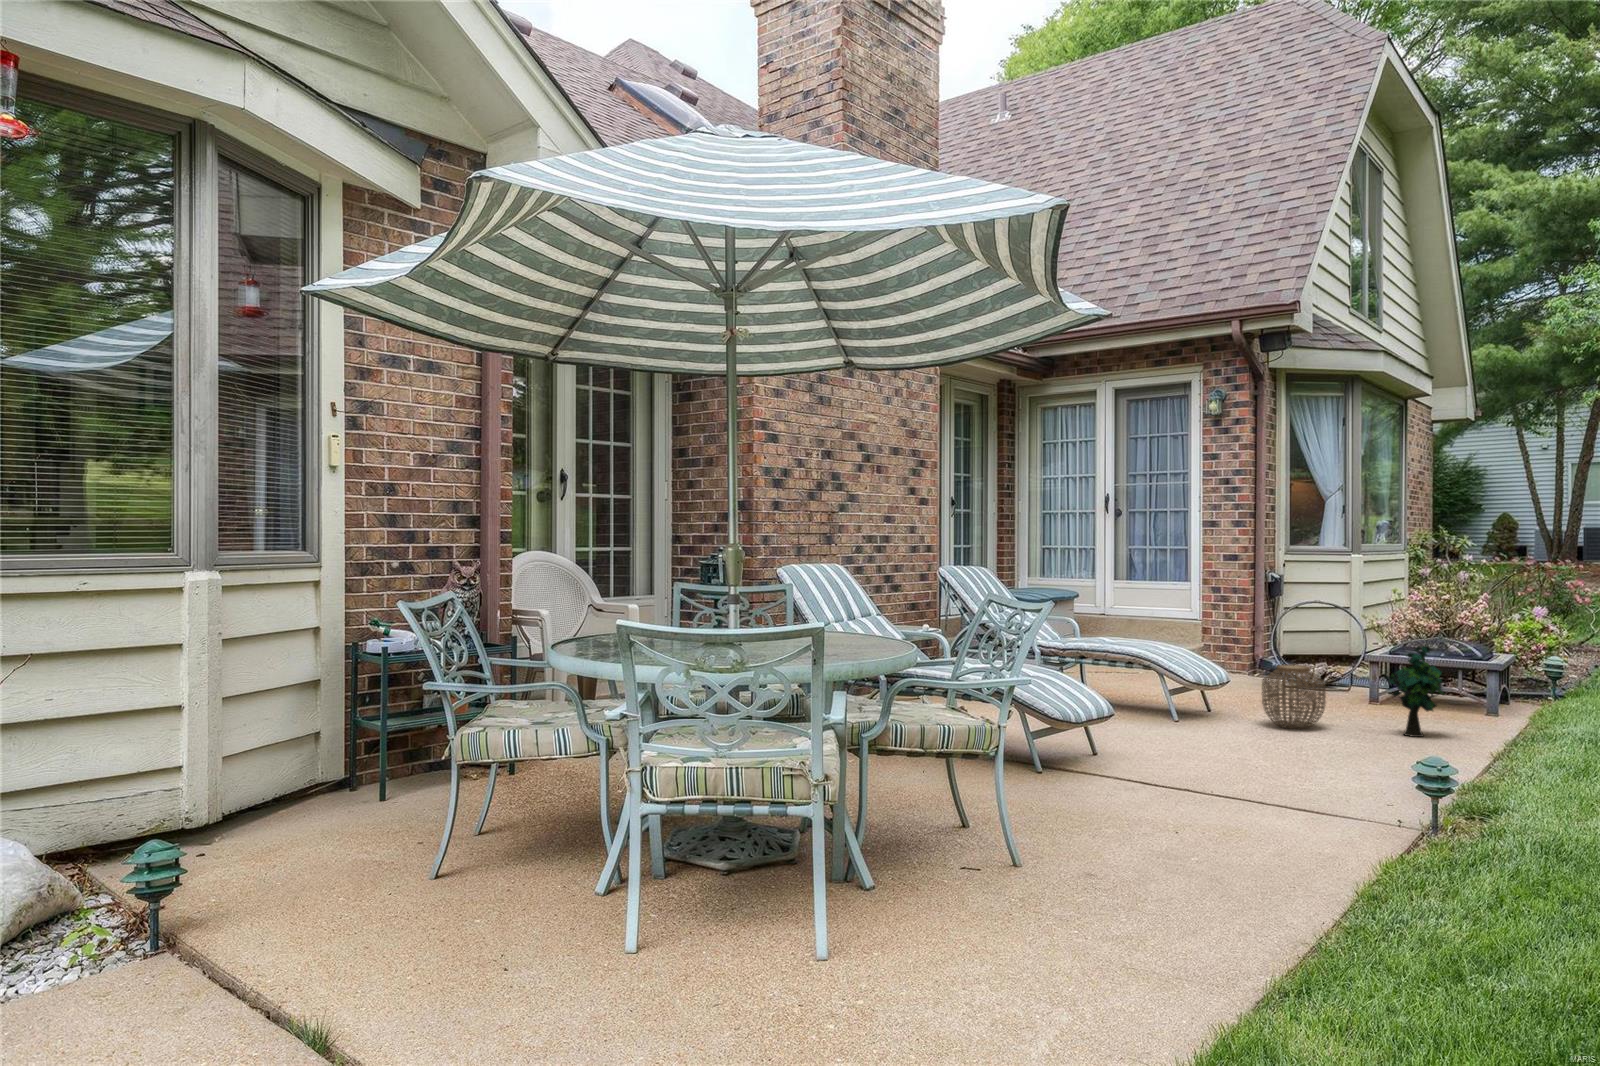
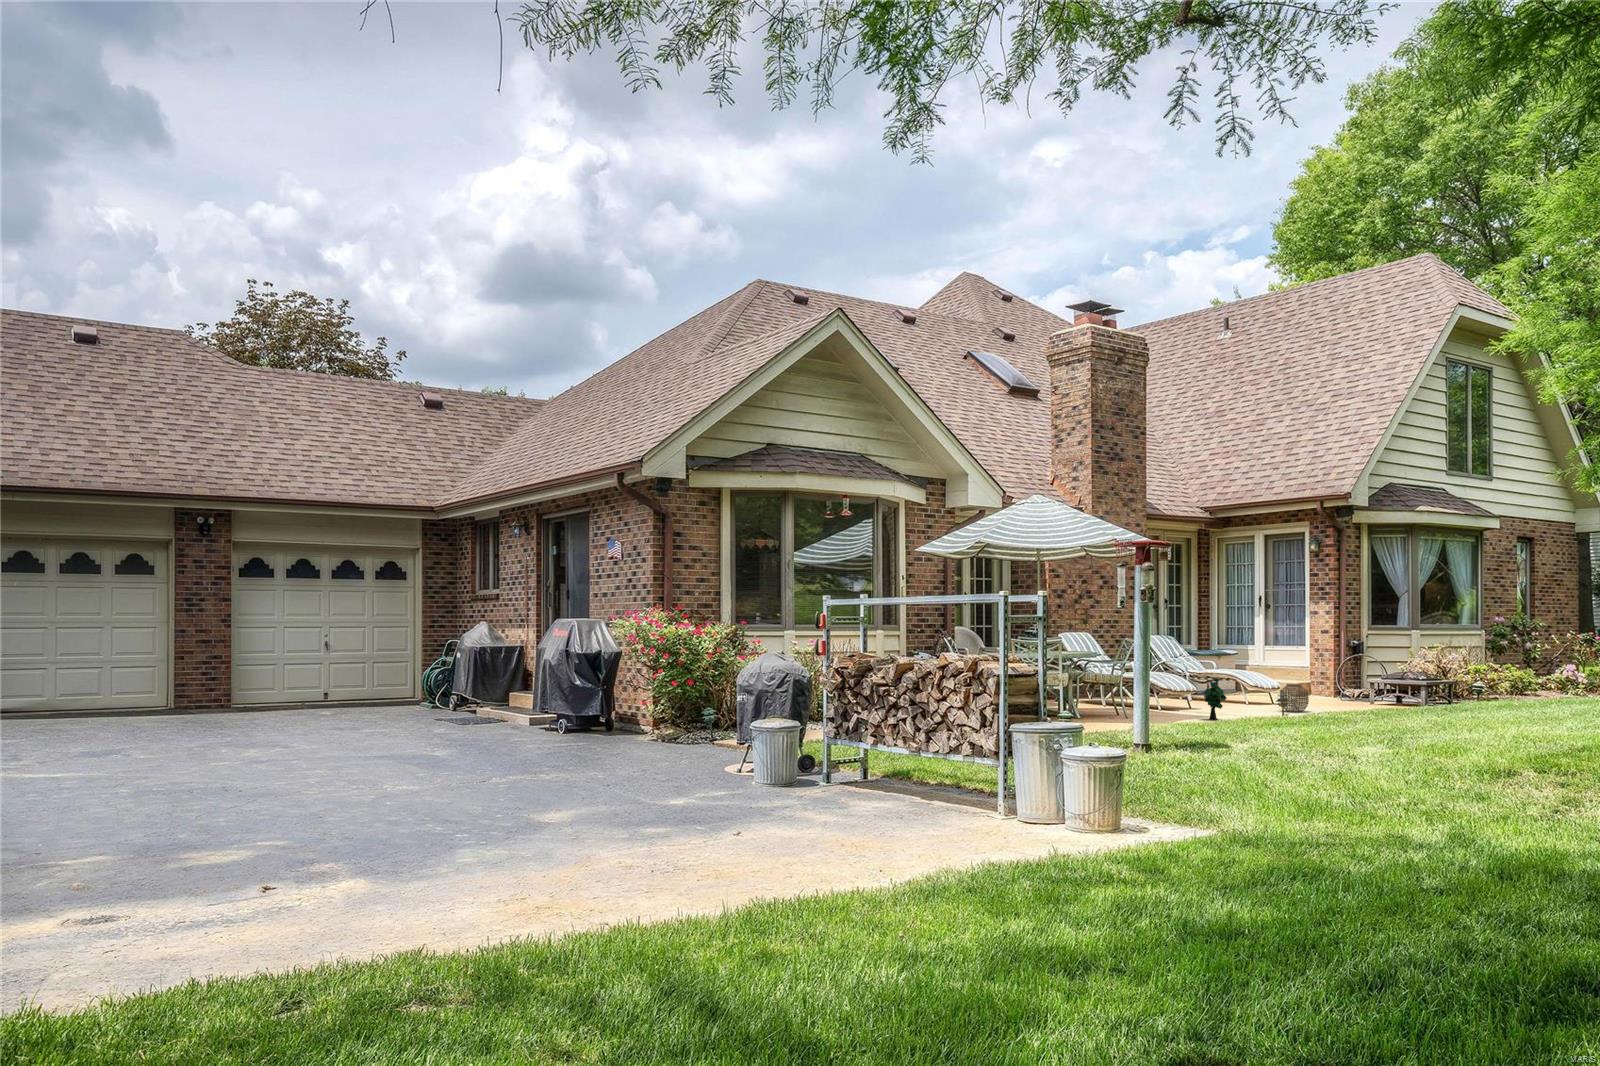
decorative plant: present [1385,646,1444,737] -> present [1202,679,1227,720]

